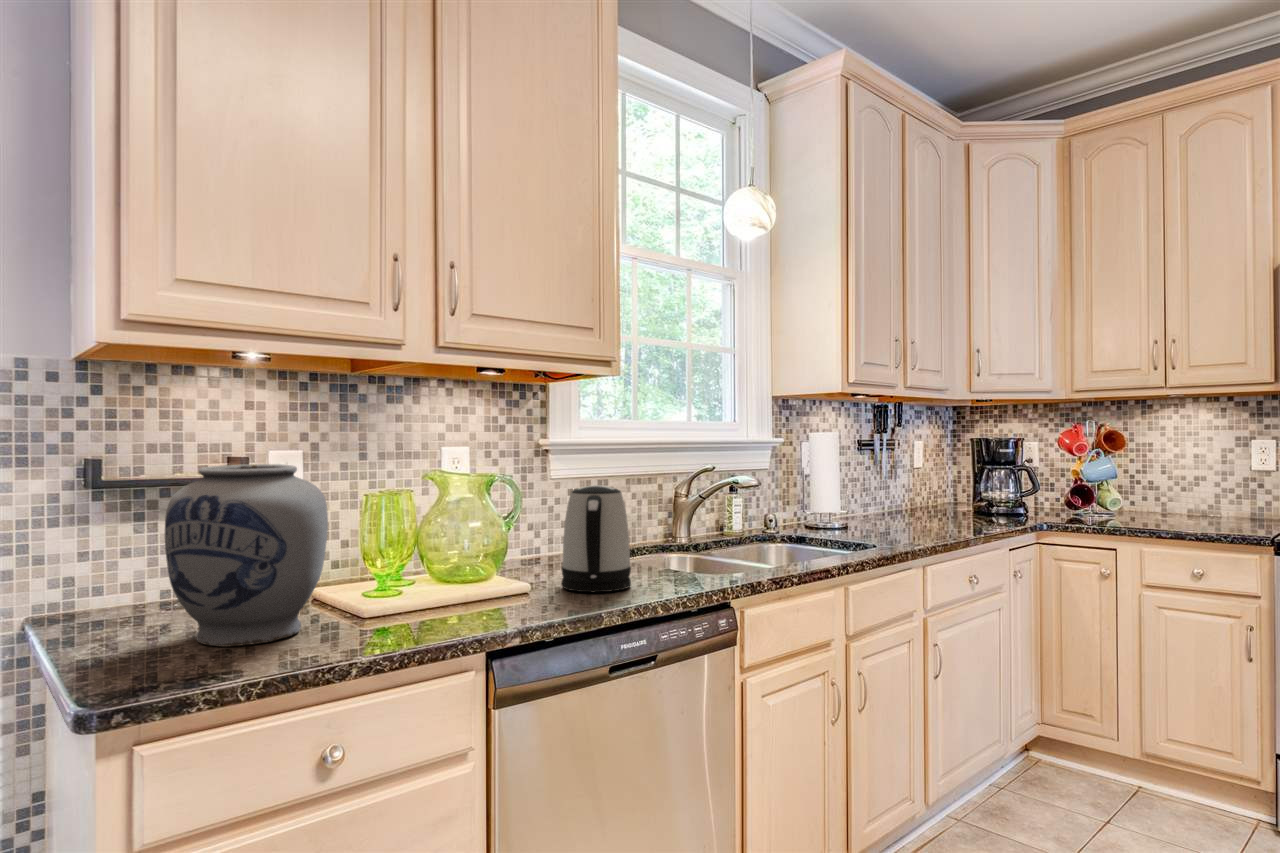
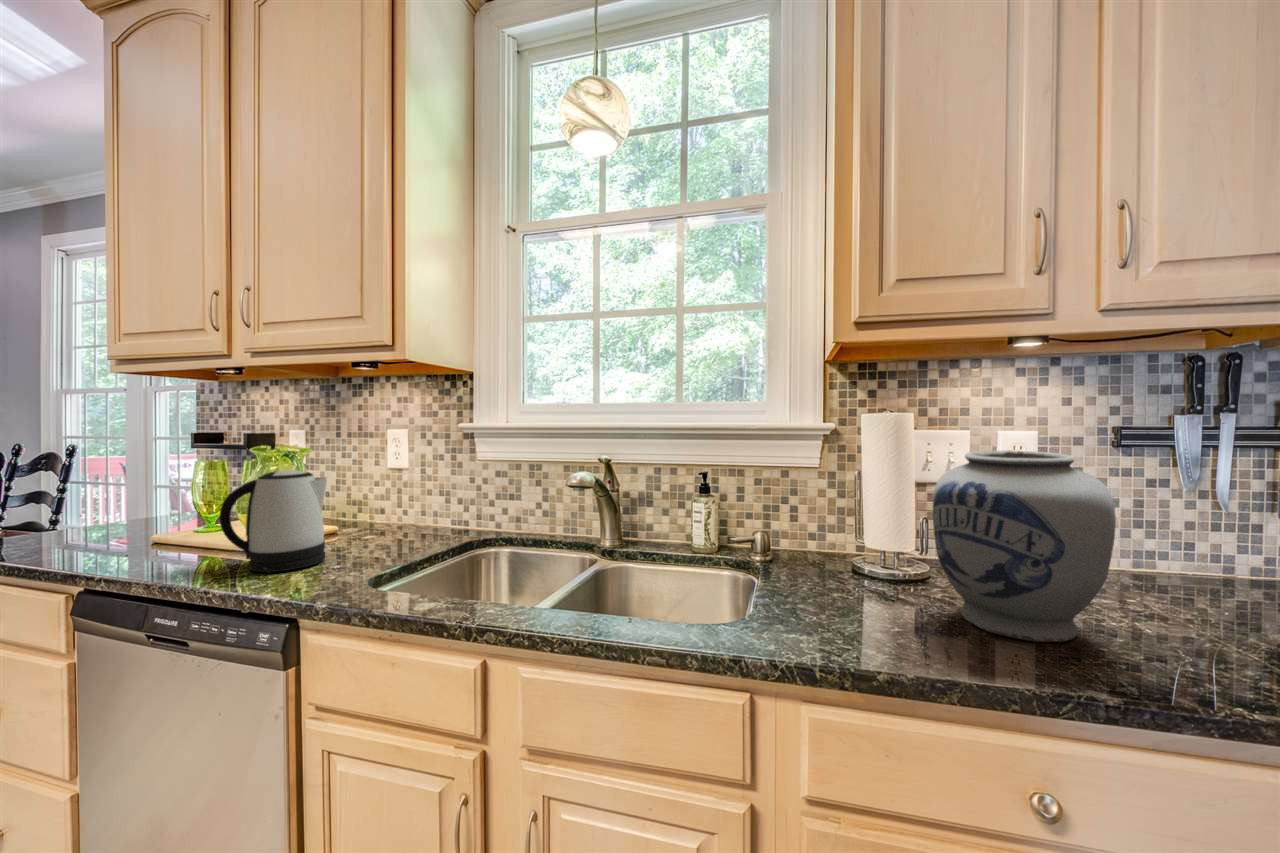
vase: present [165,464,328,647] -> present [933,450,1116,642]

